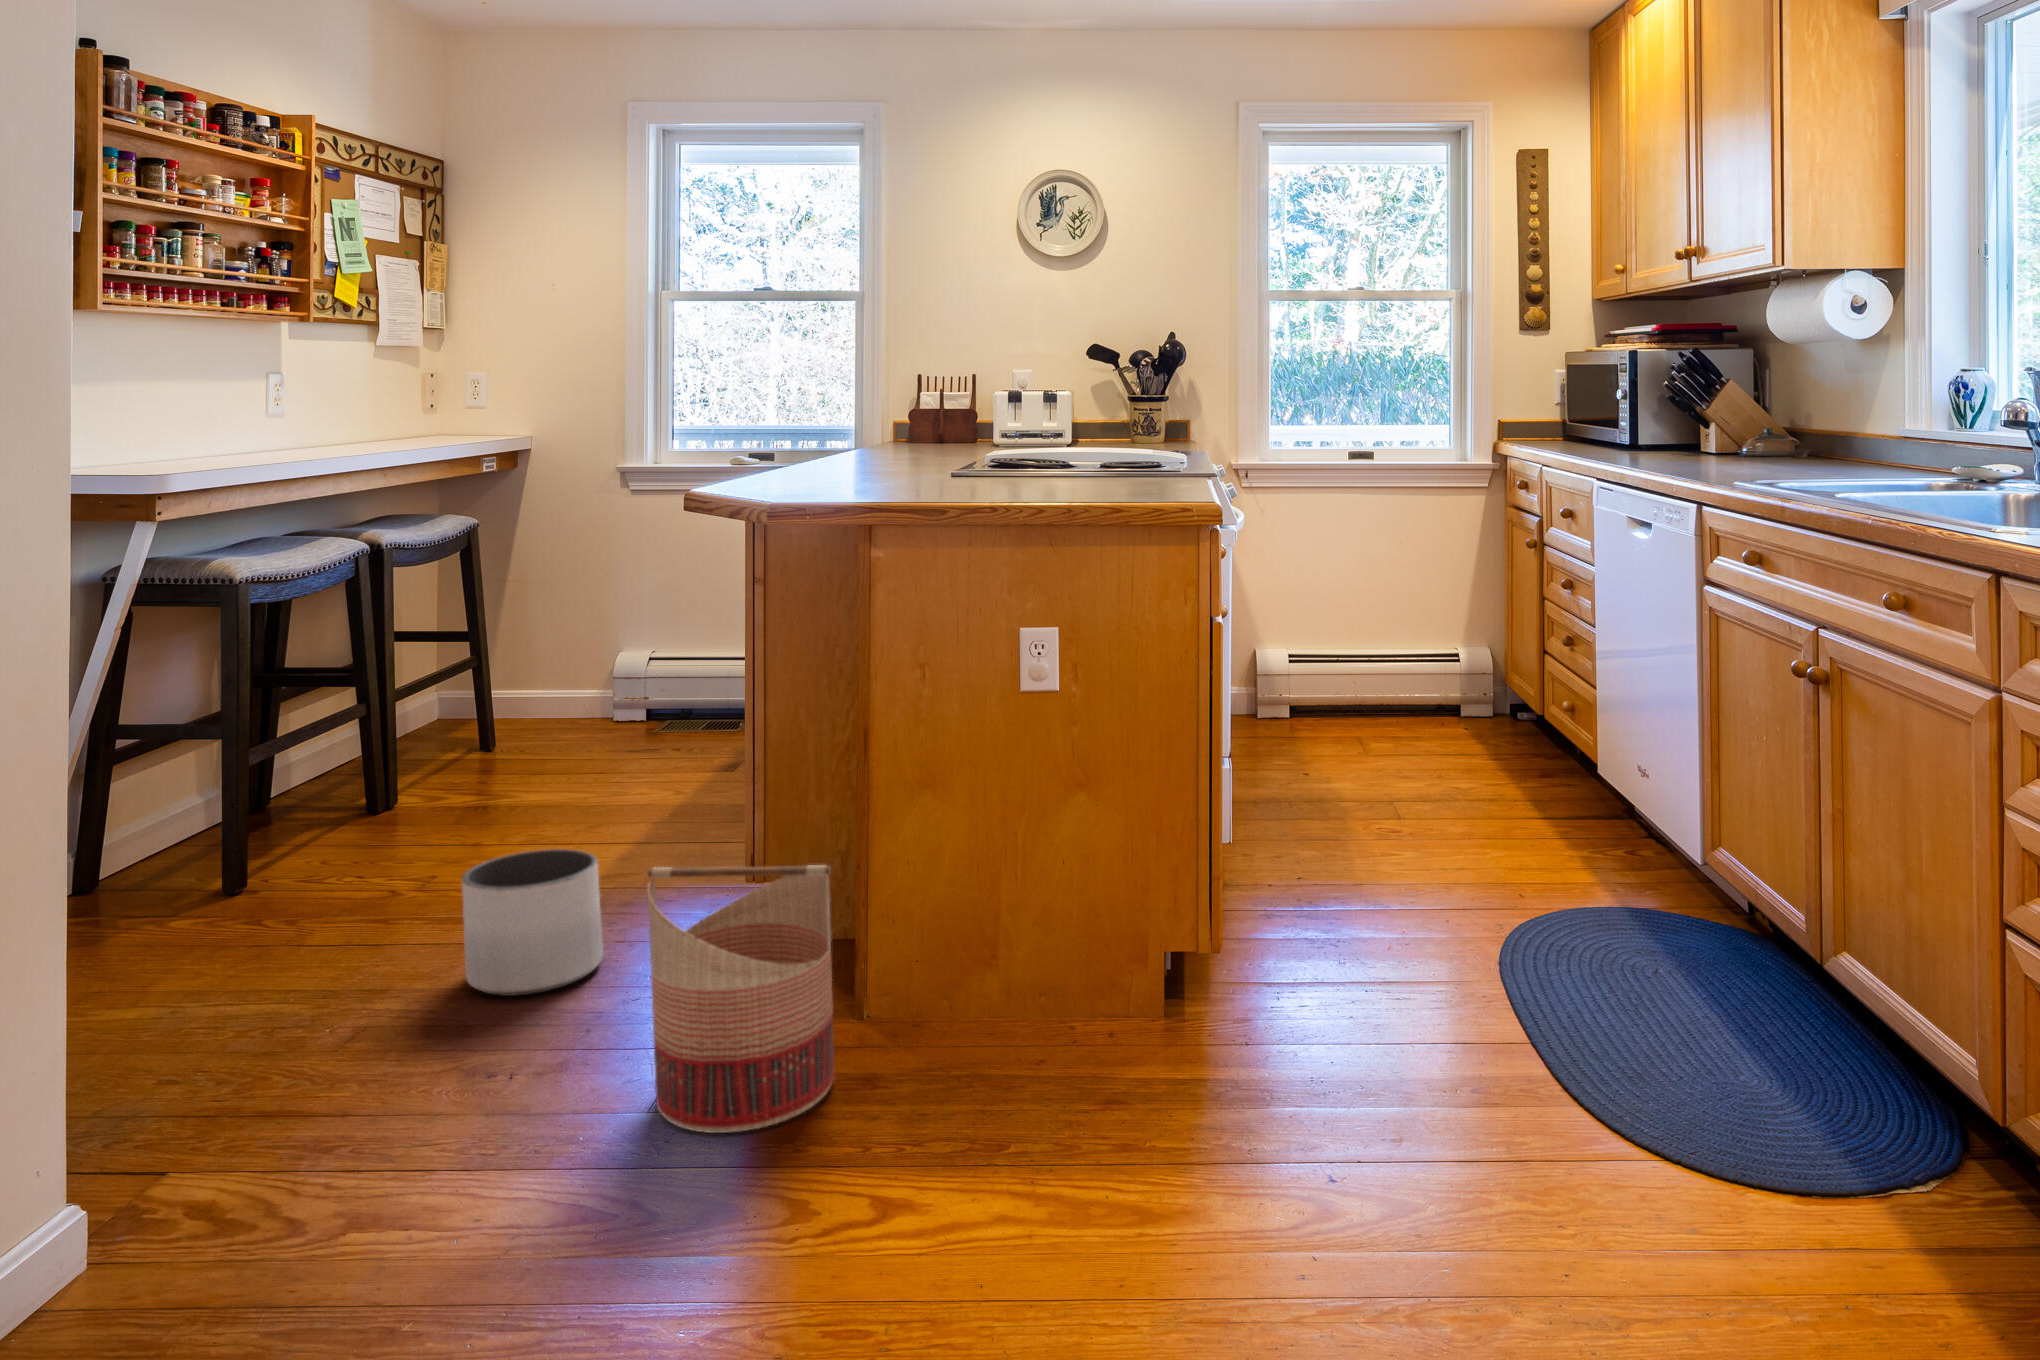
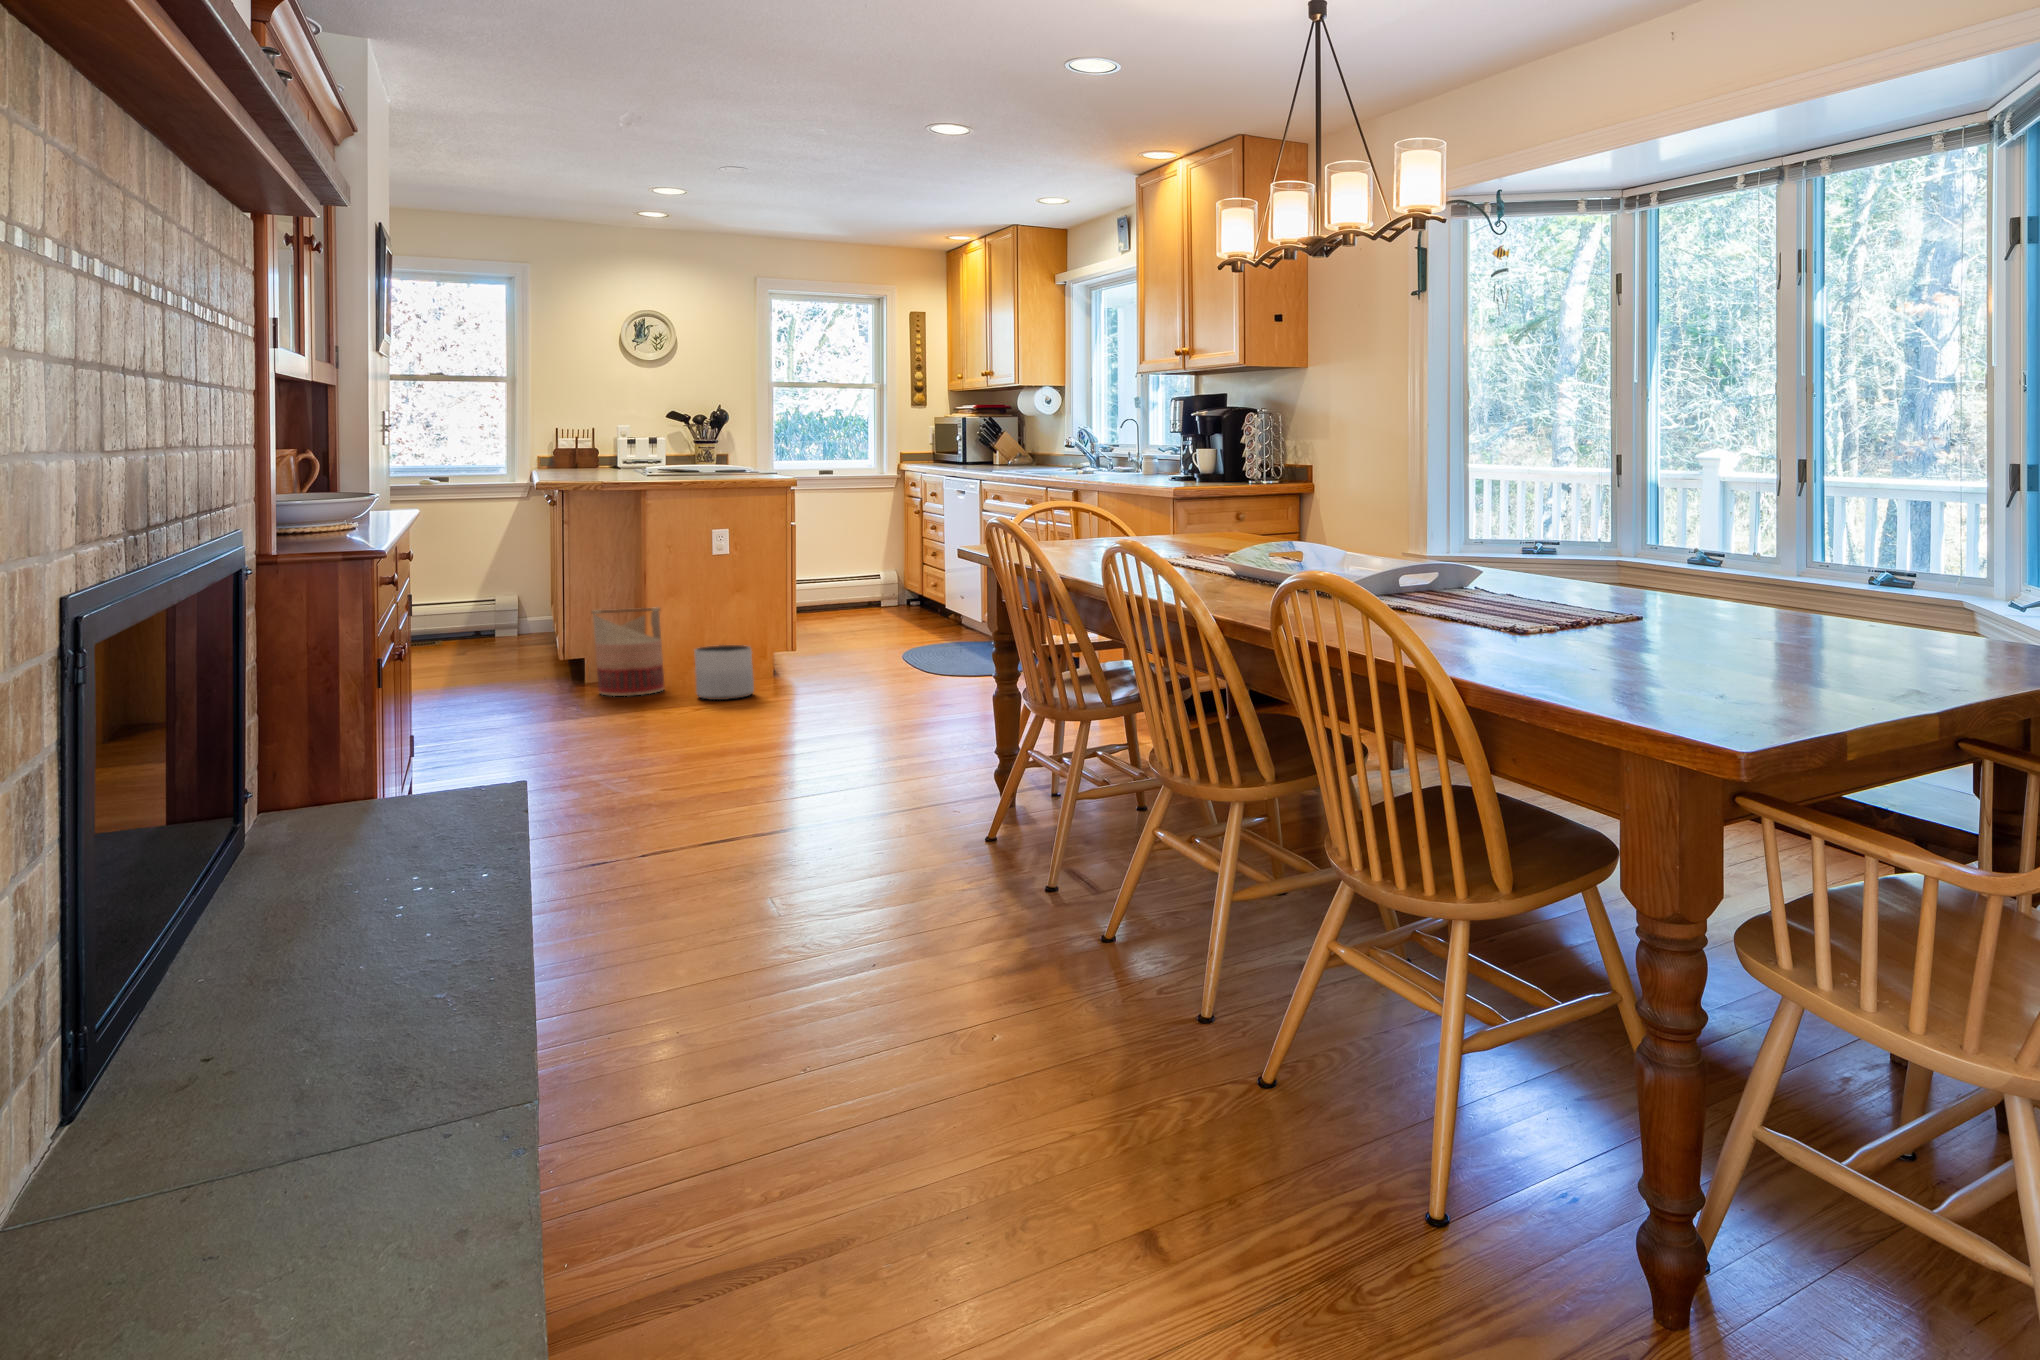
planter: present [462,849,603,996] -> present [694,645,754,700]

